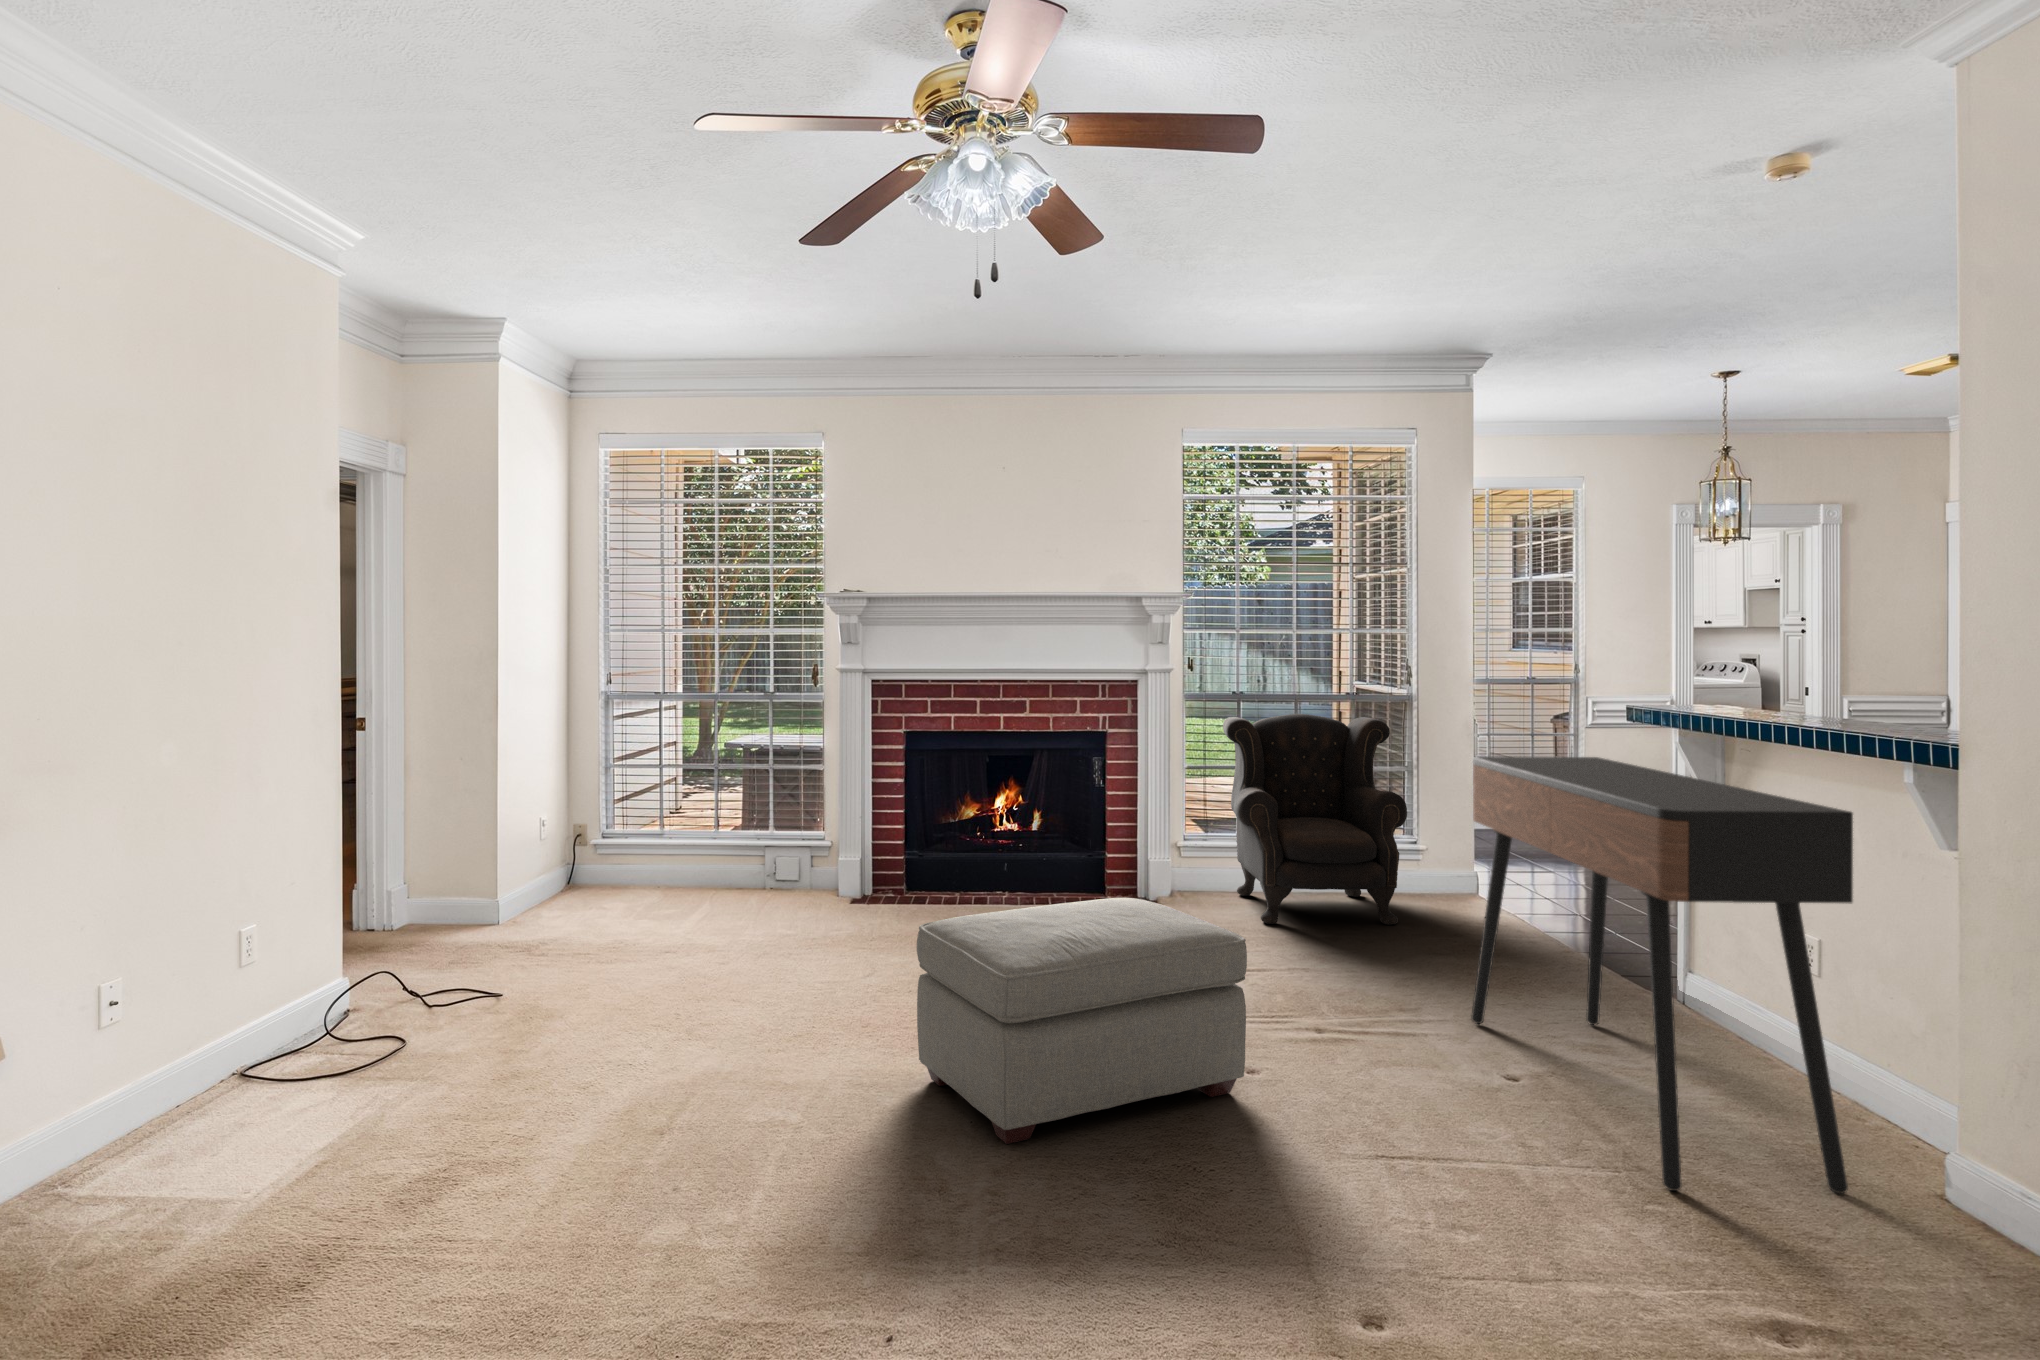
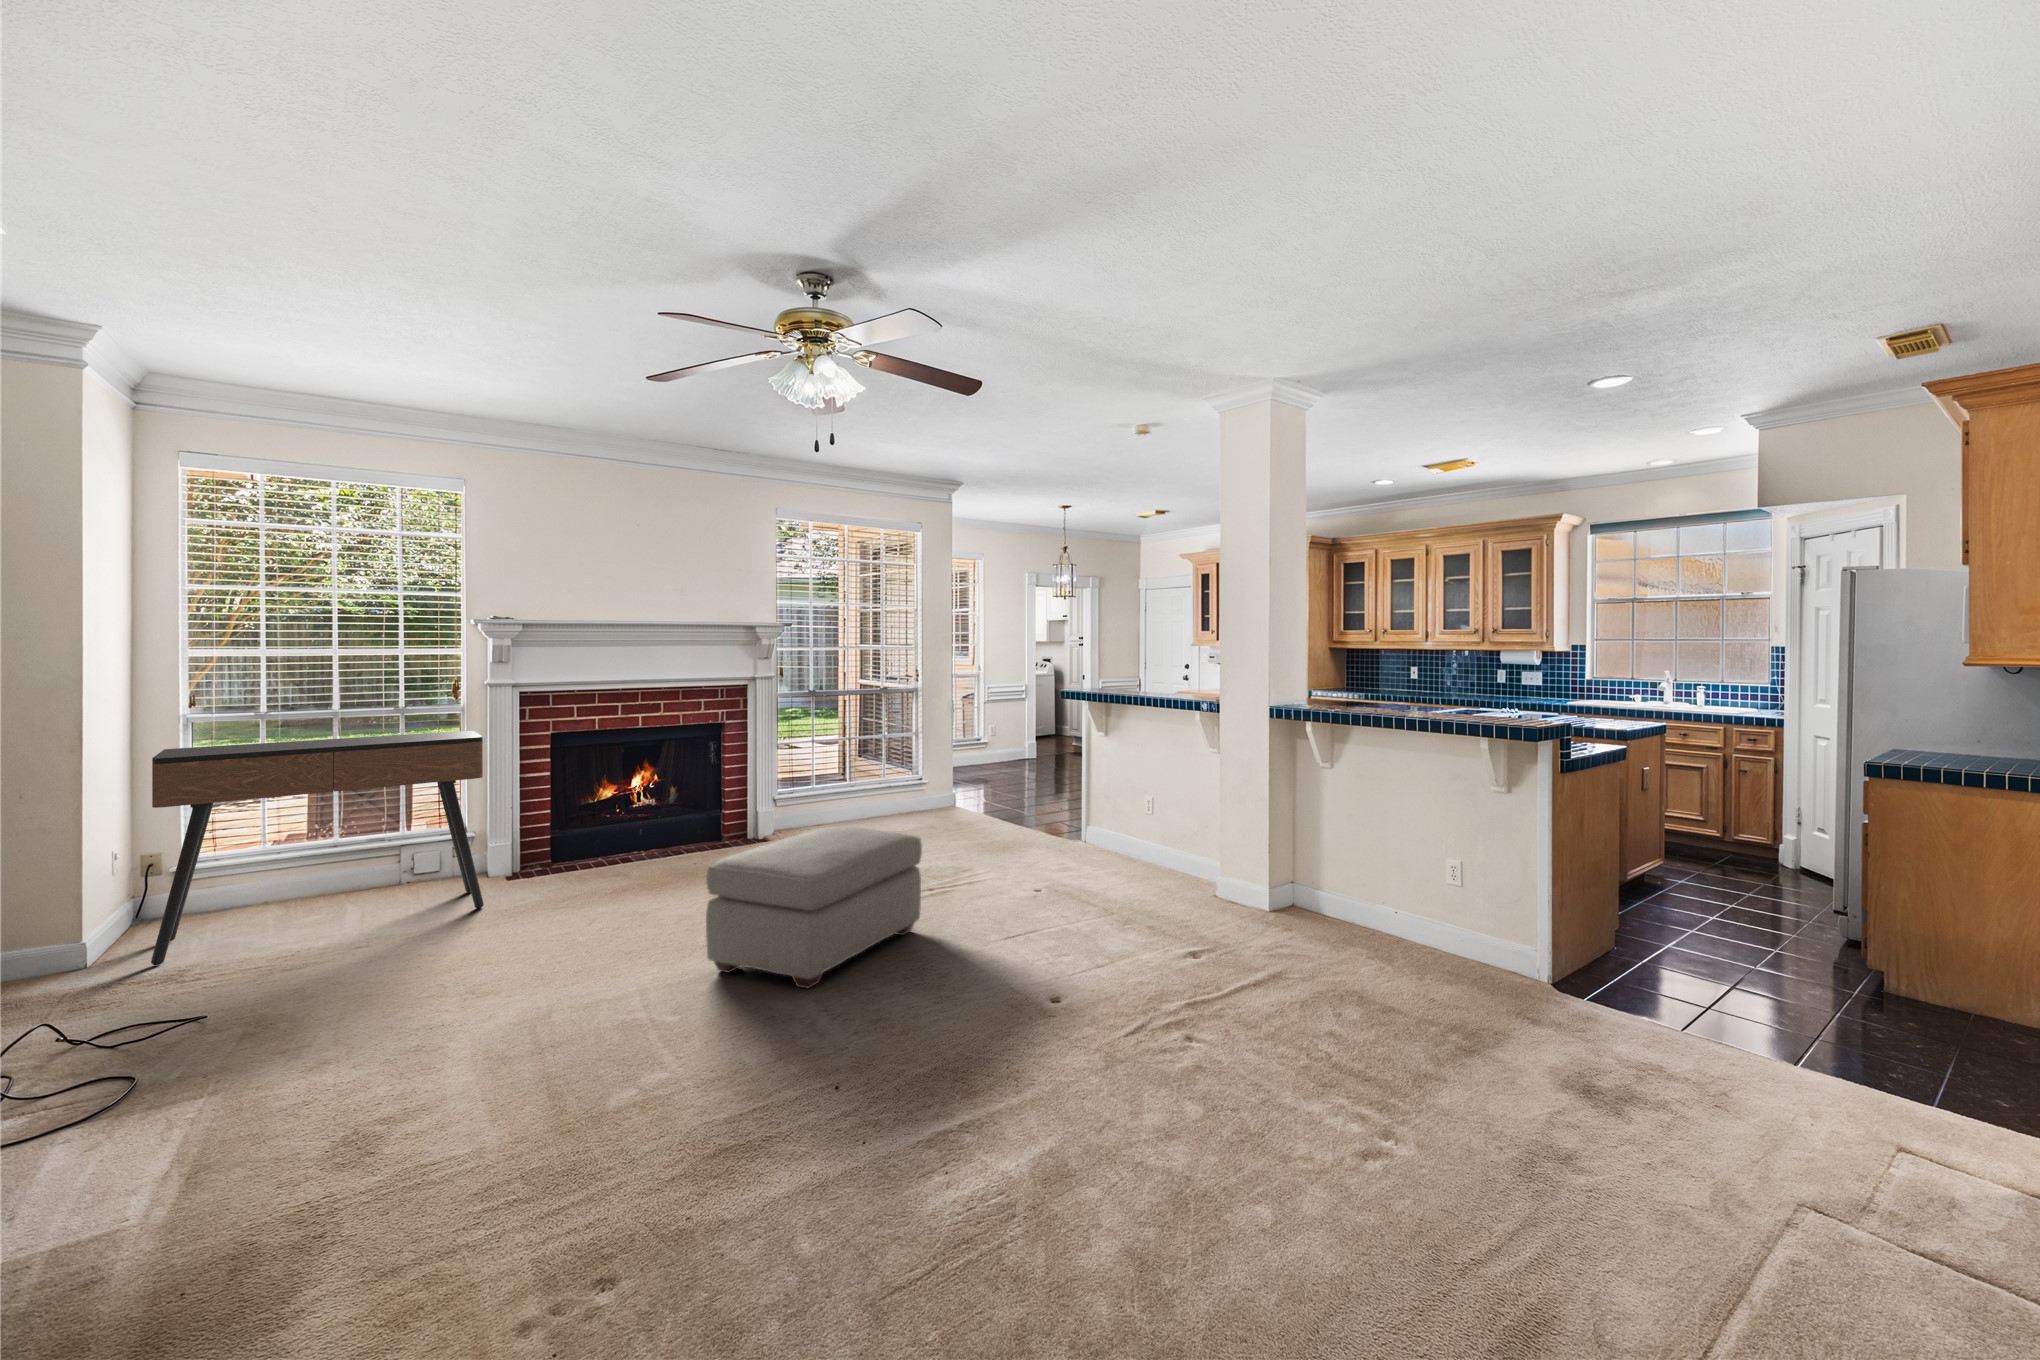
armchair: present [1223,714,1407,925] -> none [804,702,927,840]
console table: present [1471,756,1853,1194] -> present [151,730,484,965]

